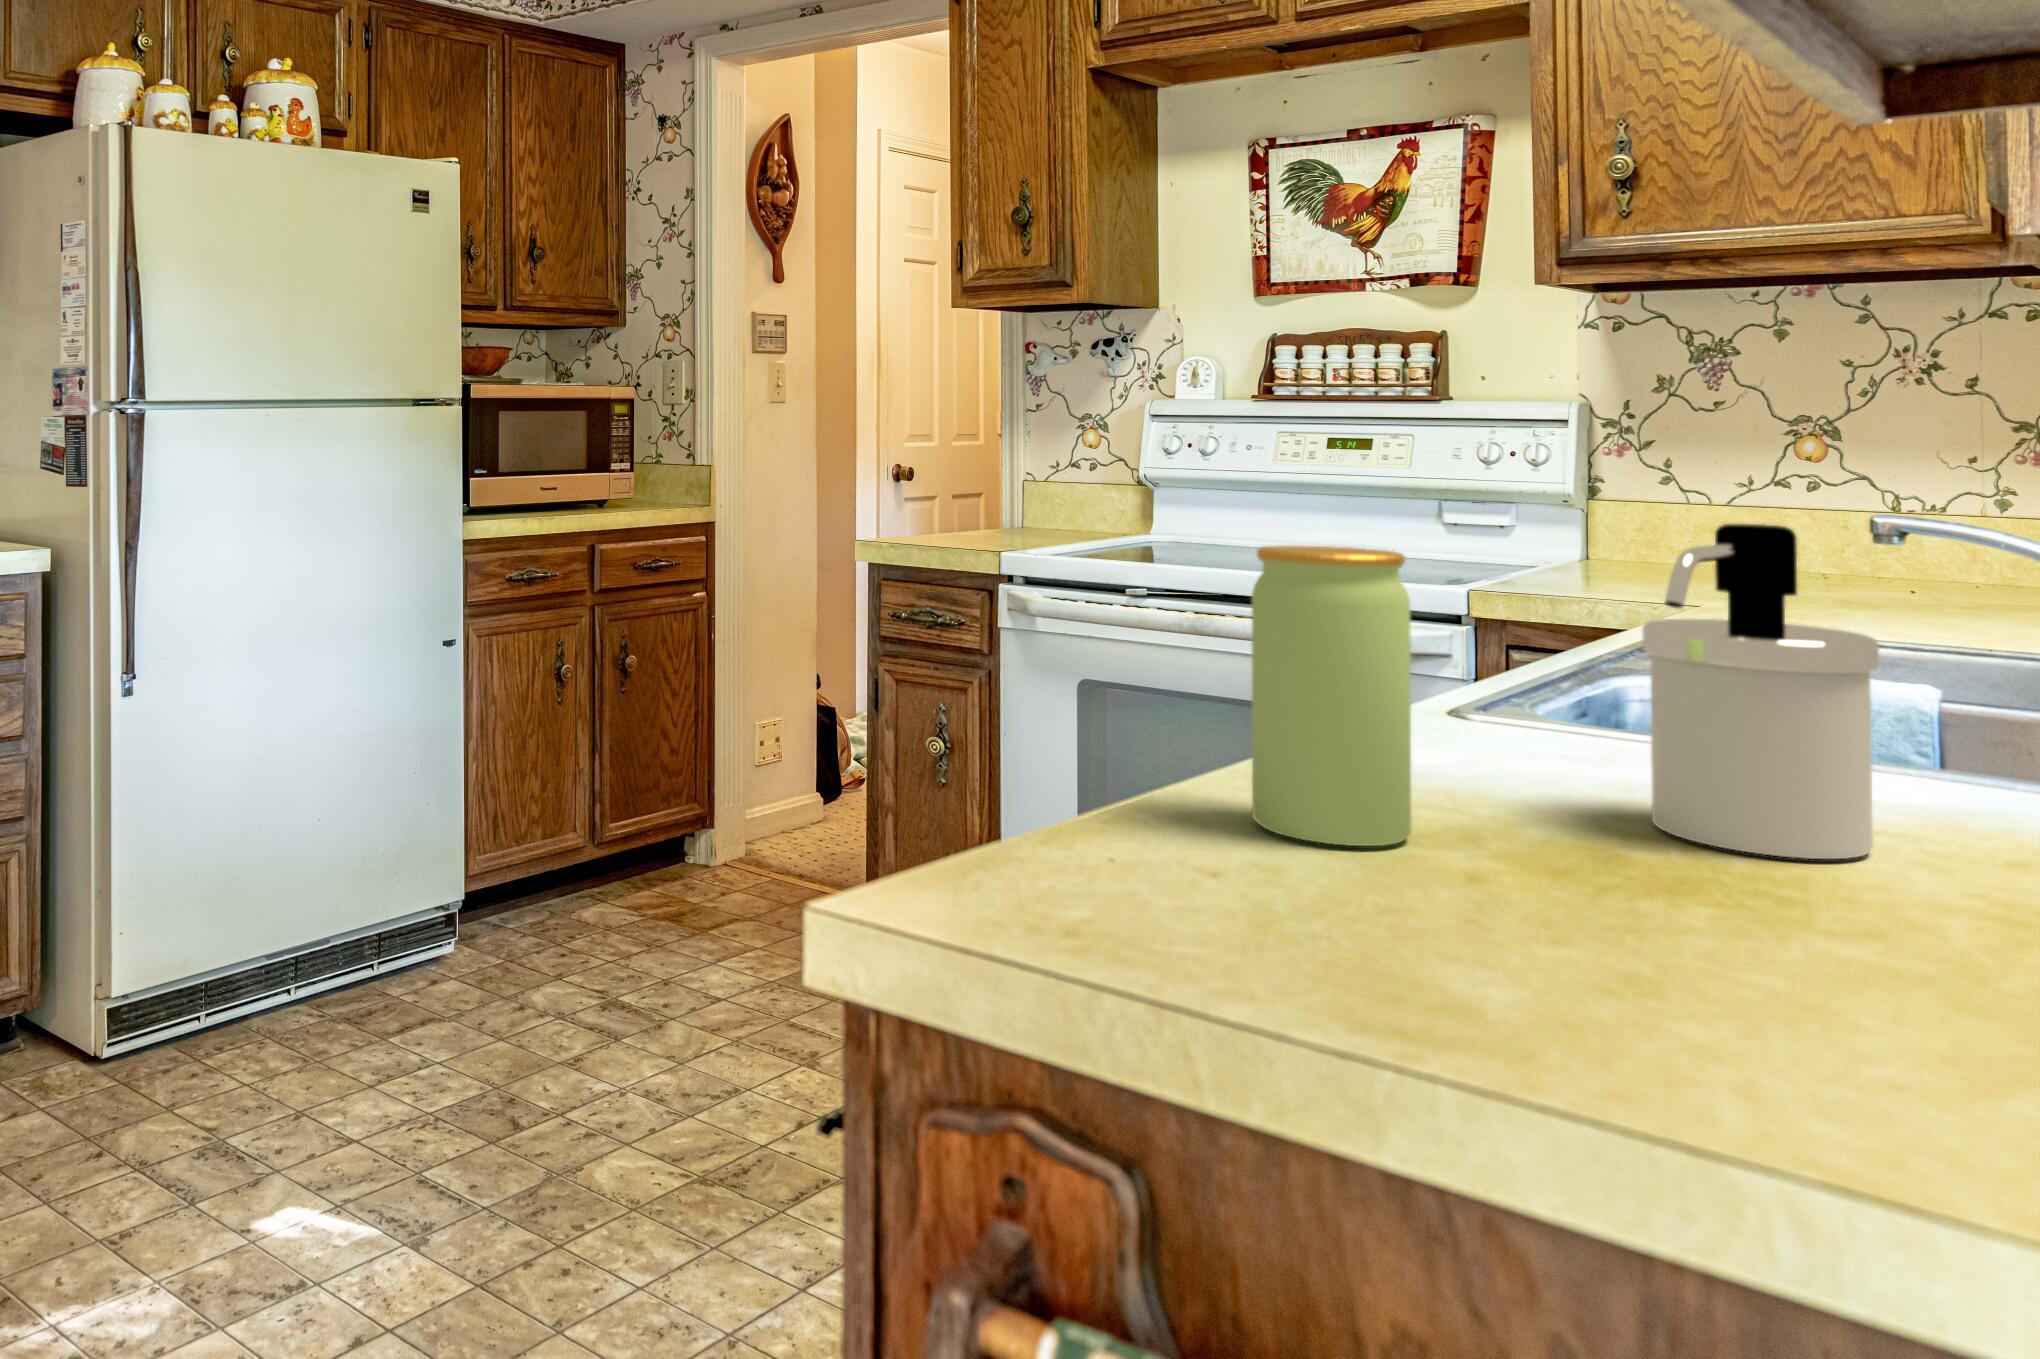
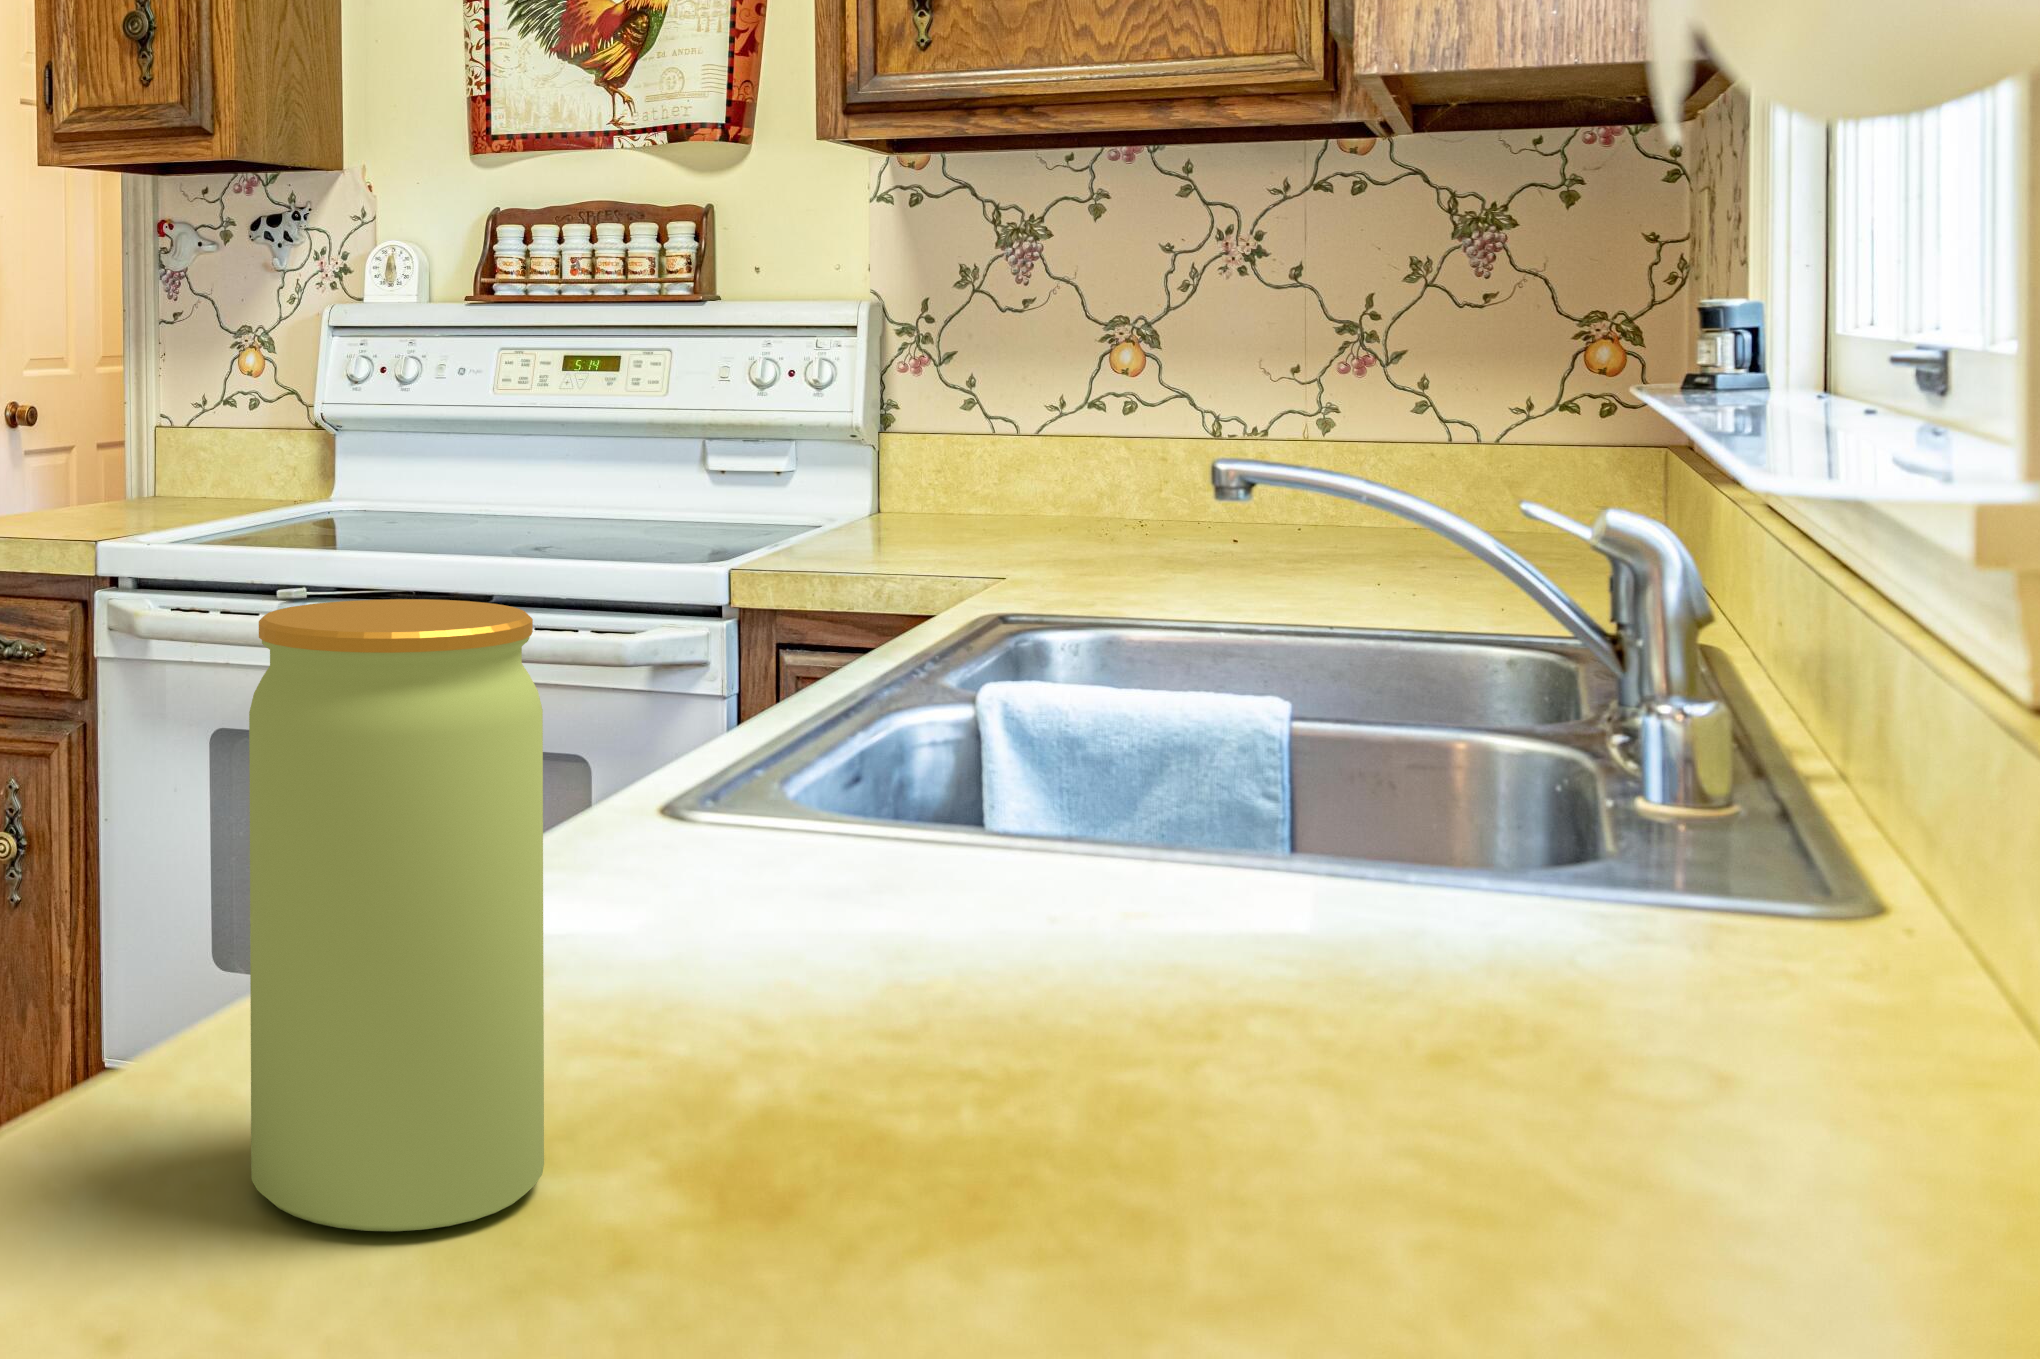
soap dispenser: present [1643,524,1879,859] -> none [937,518,1285,1121]

